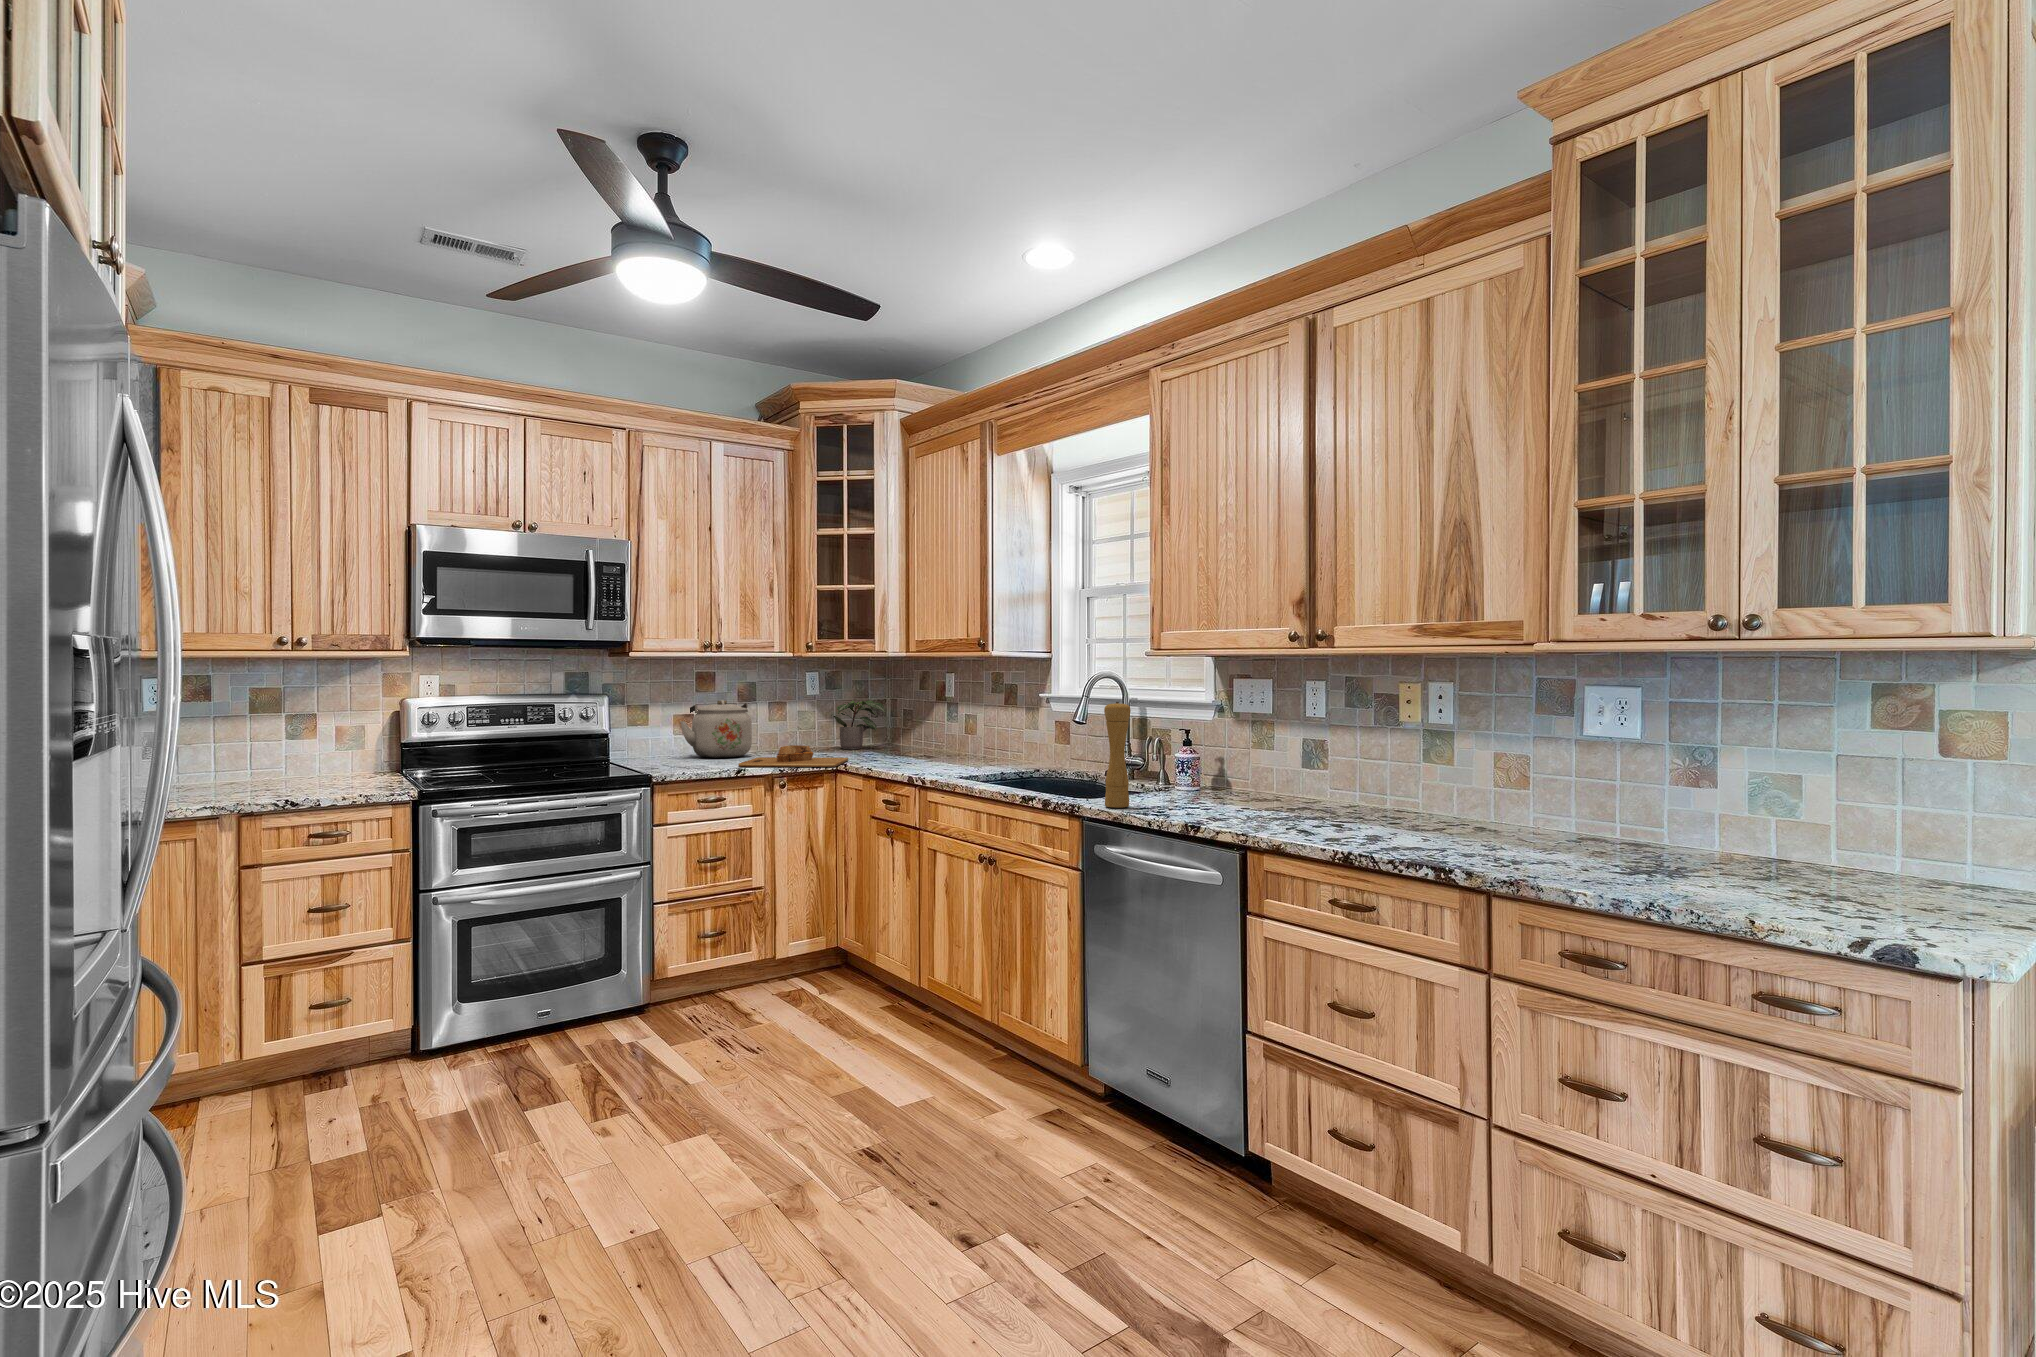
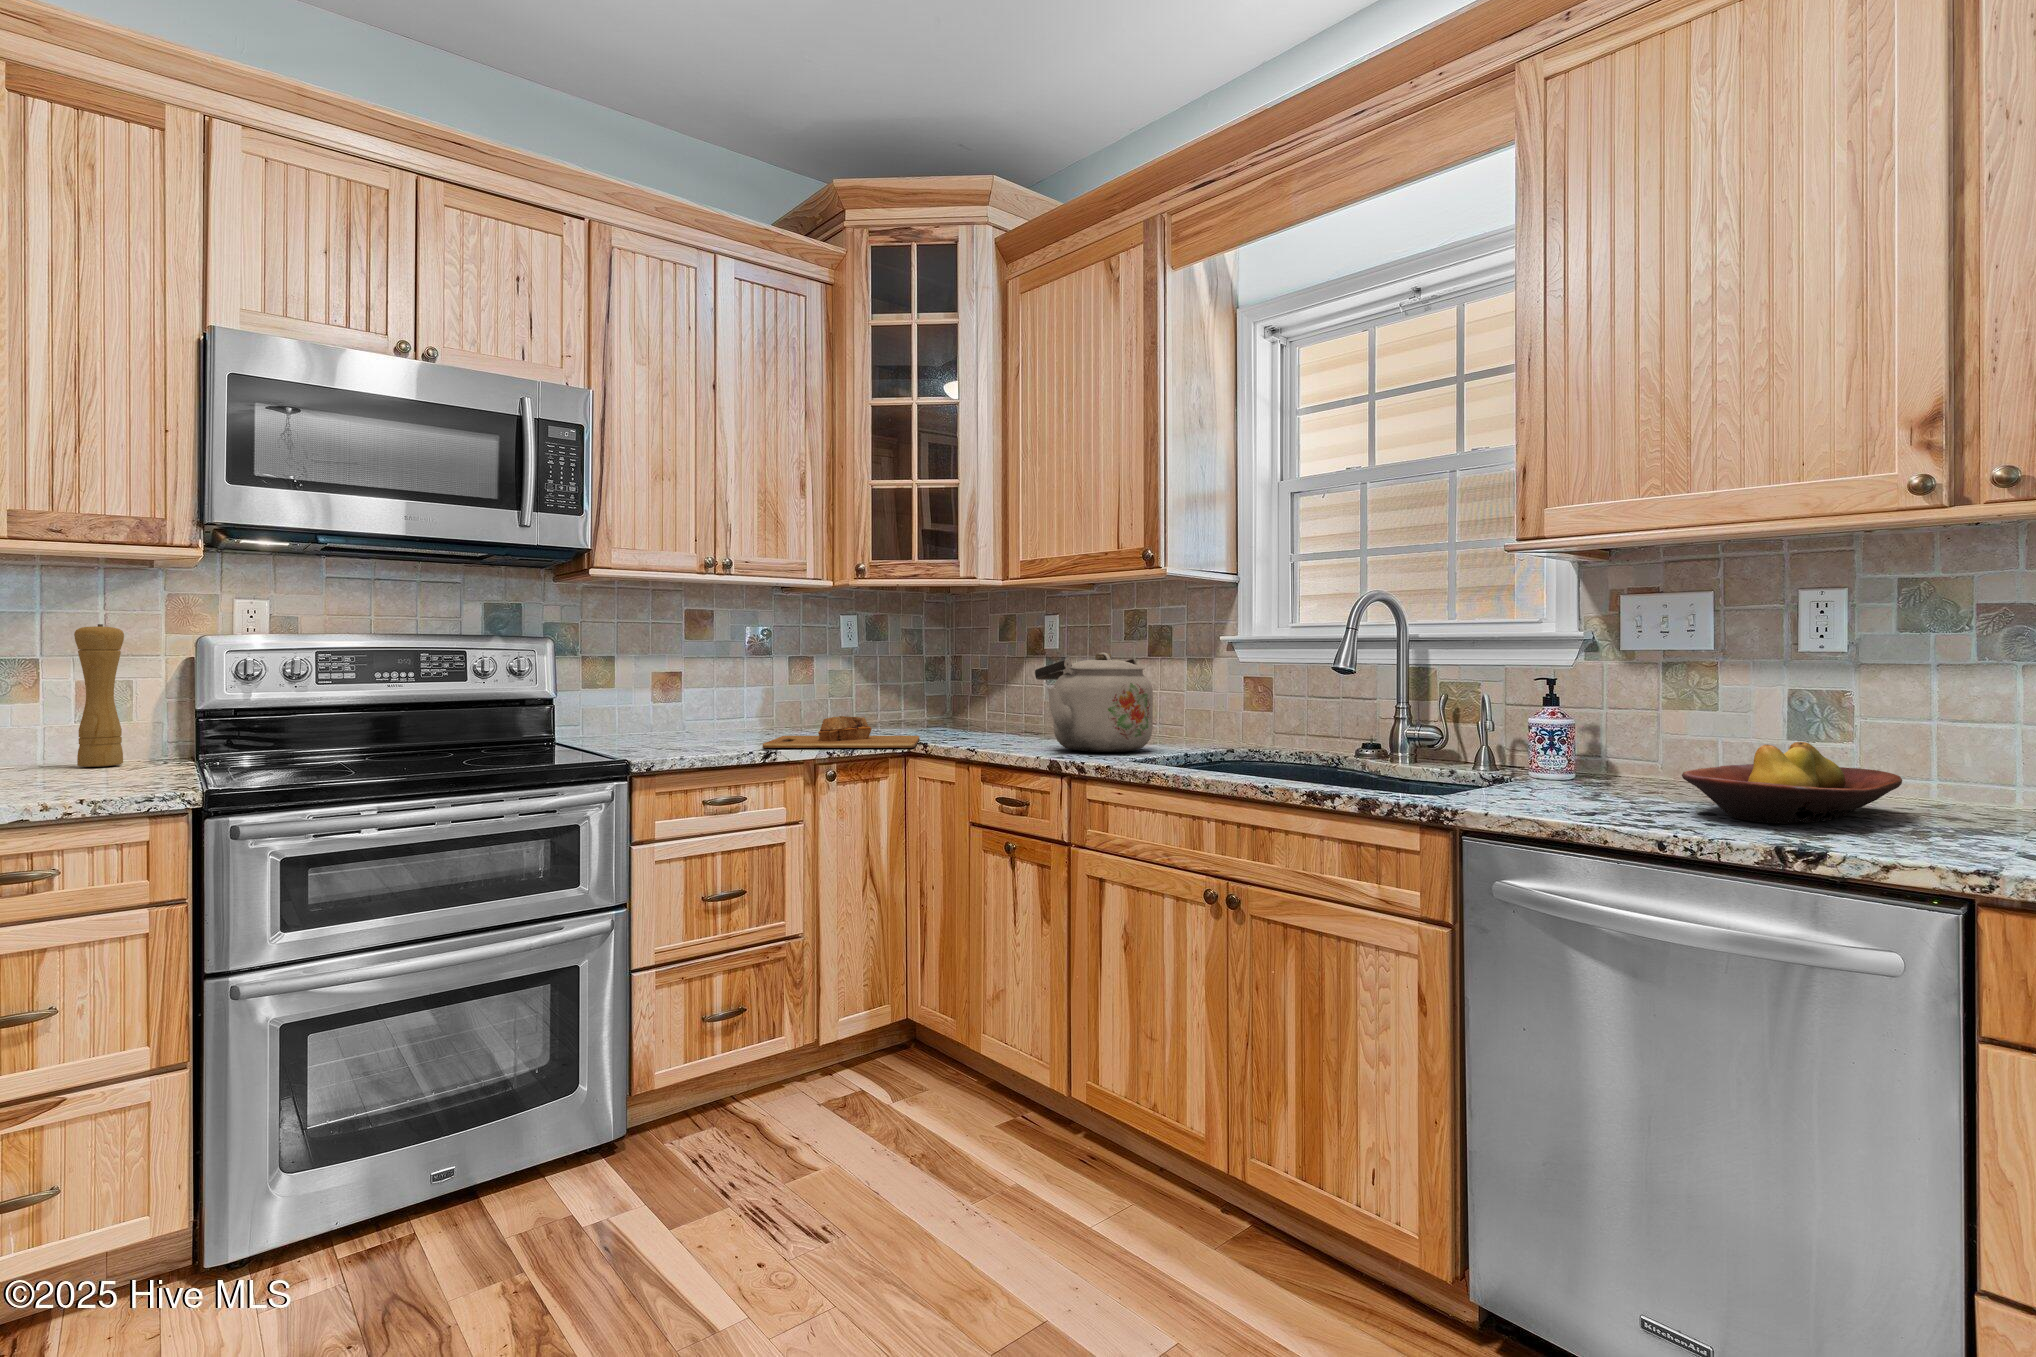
kettle: present [680,700,752,758] -> present [1035,652,1153,752]
potted plant: present [831,701,885,749] -> none [868,657,950,726]
pepper mill: present [1104,702,1131,808] -> present [74,624,124,767]
fruit bowl: none [1189,770,1313,814] -> present [1682,742,1902,824]

